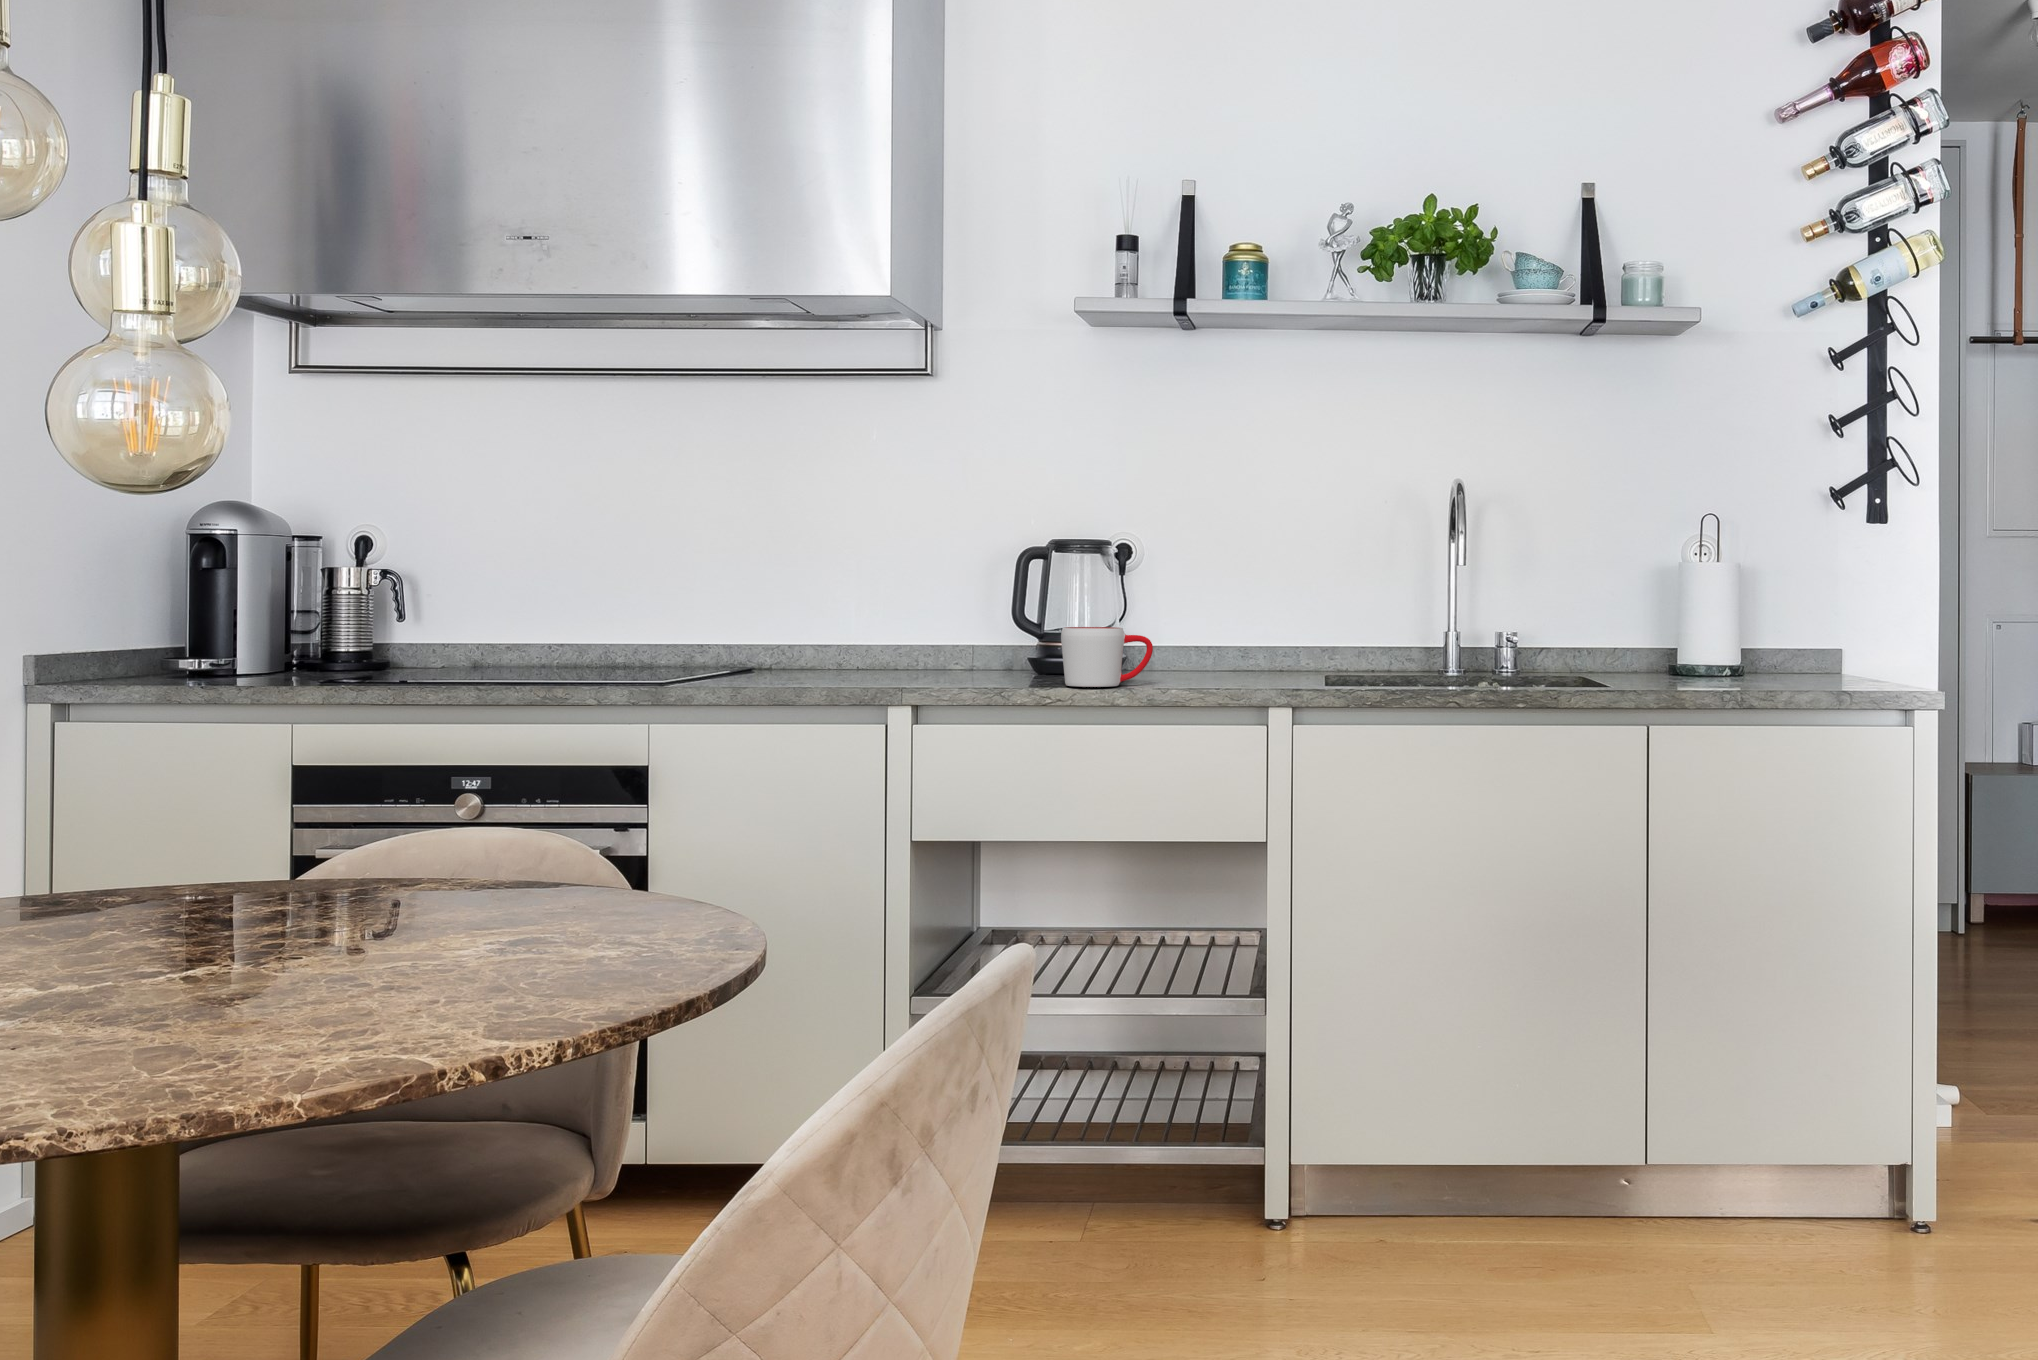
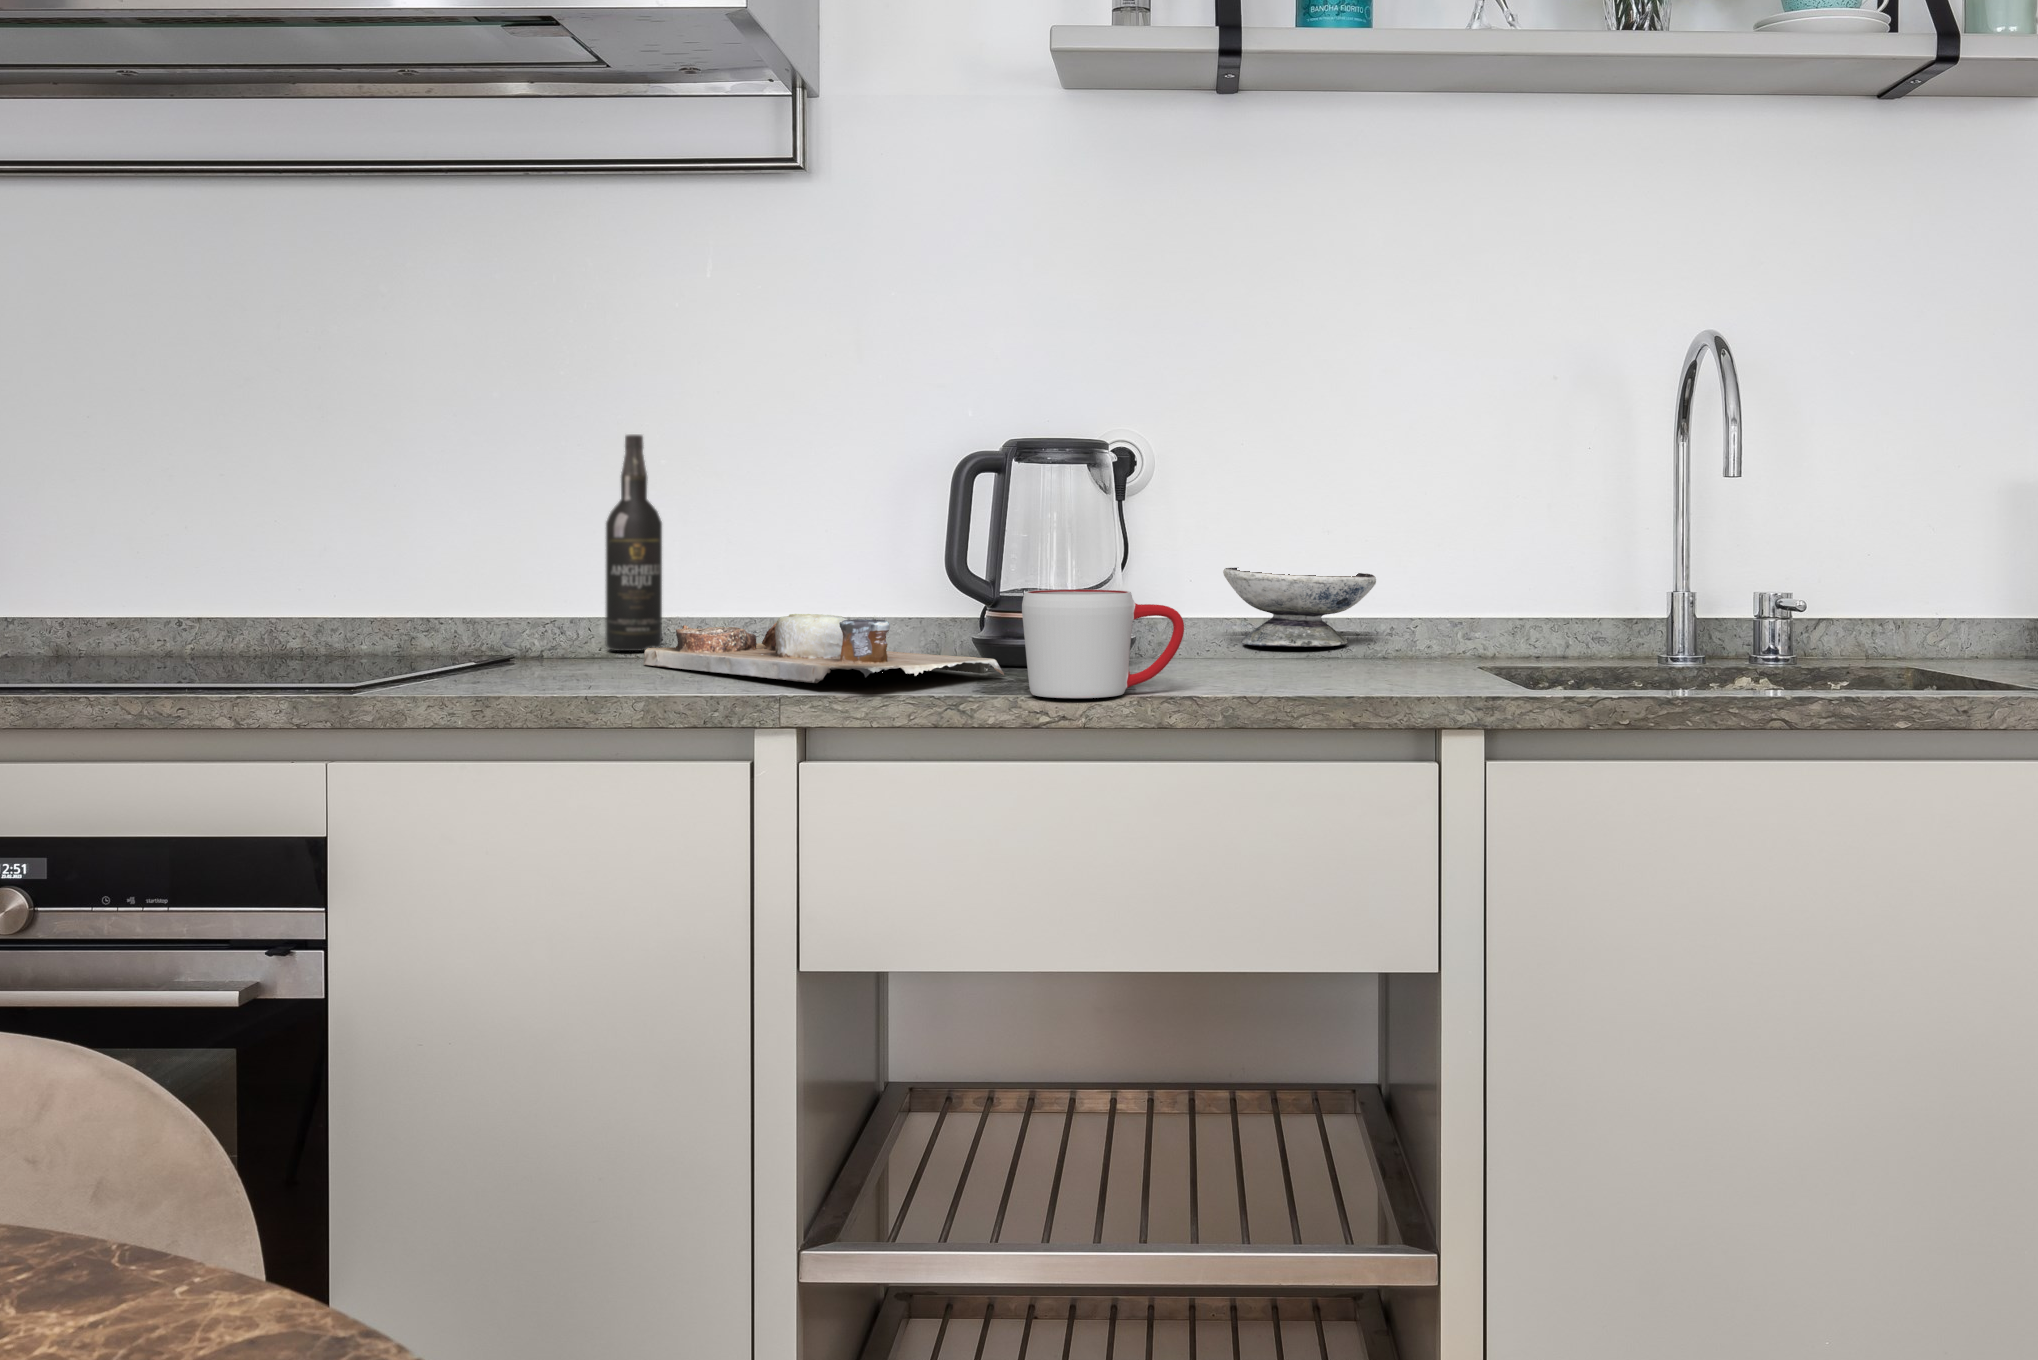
wine bottle: none [808,535,843,666] -> present [606,434,662,651]
bowl: none [1181,618,1273,665] -> present [1223,568,1376,647]
cutting board: none [836,641,1050,679] -> present [644,614,1004,683]

